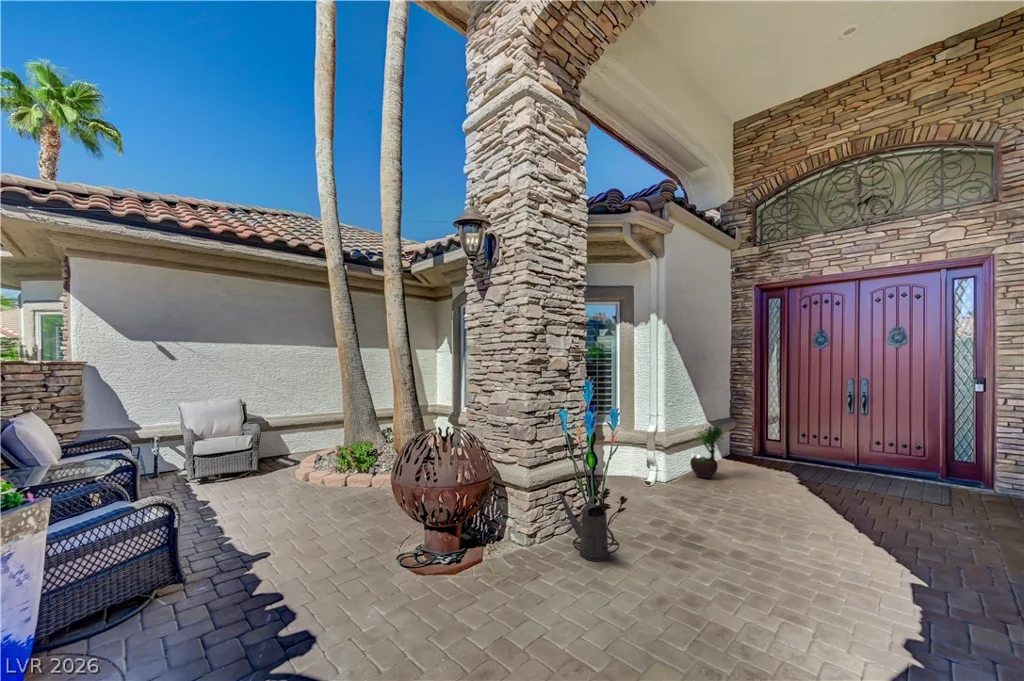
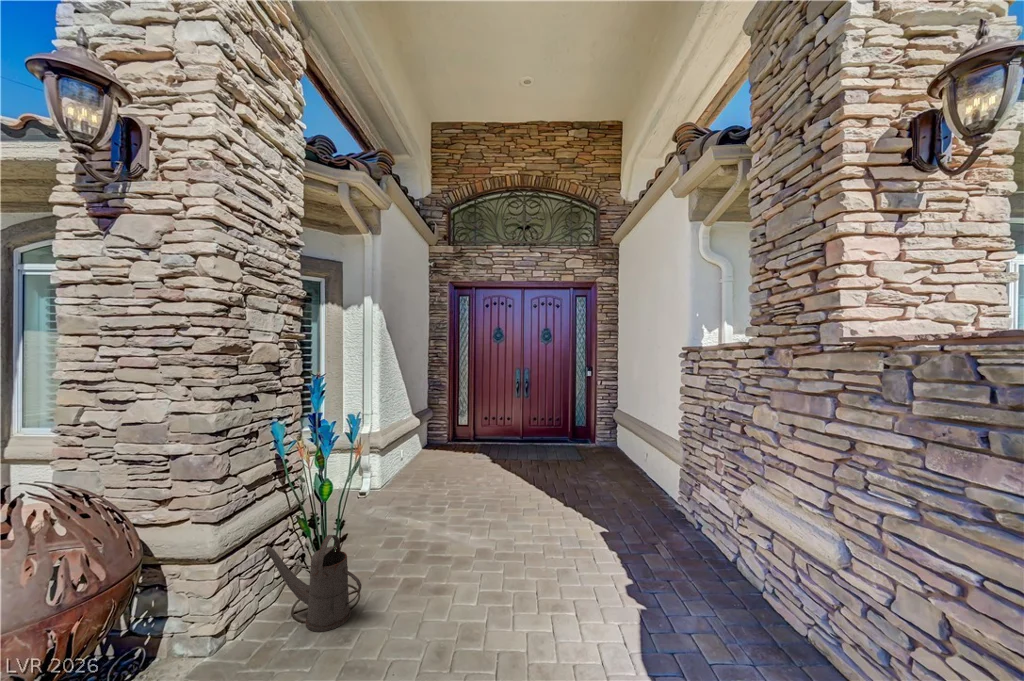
potted tree: present [690,426,725,478] -> none [402,414,436,475]

